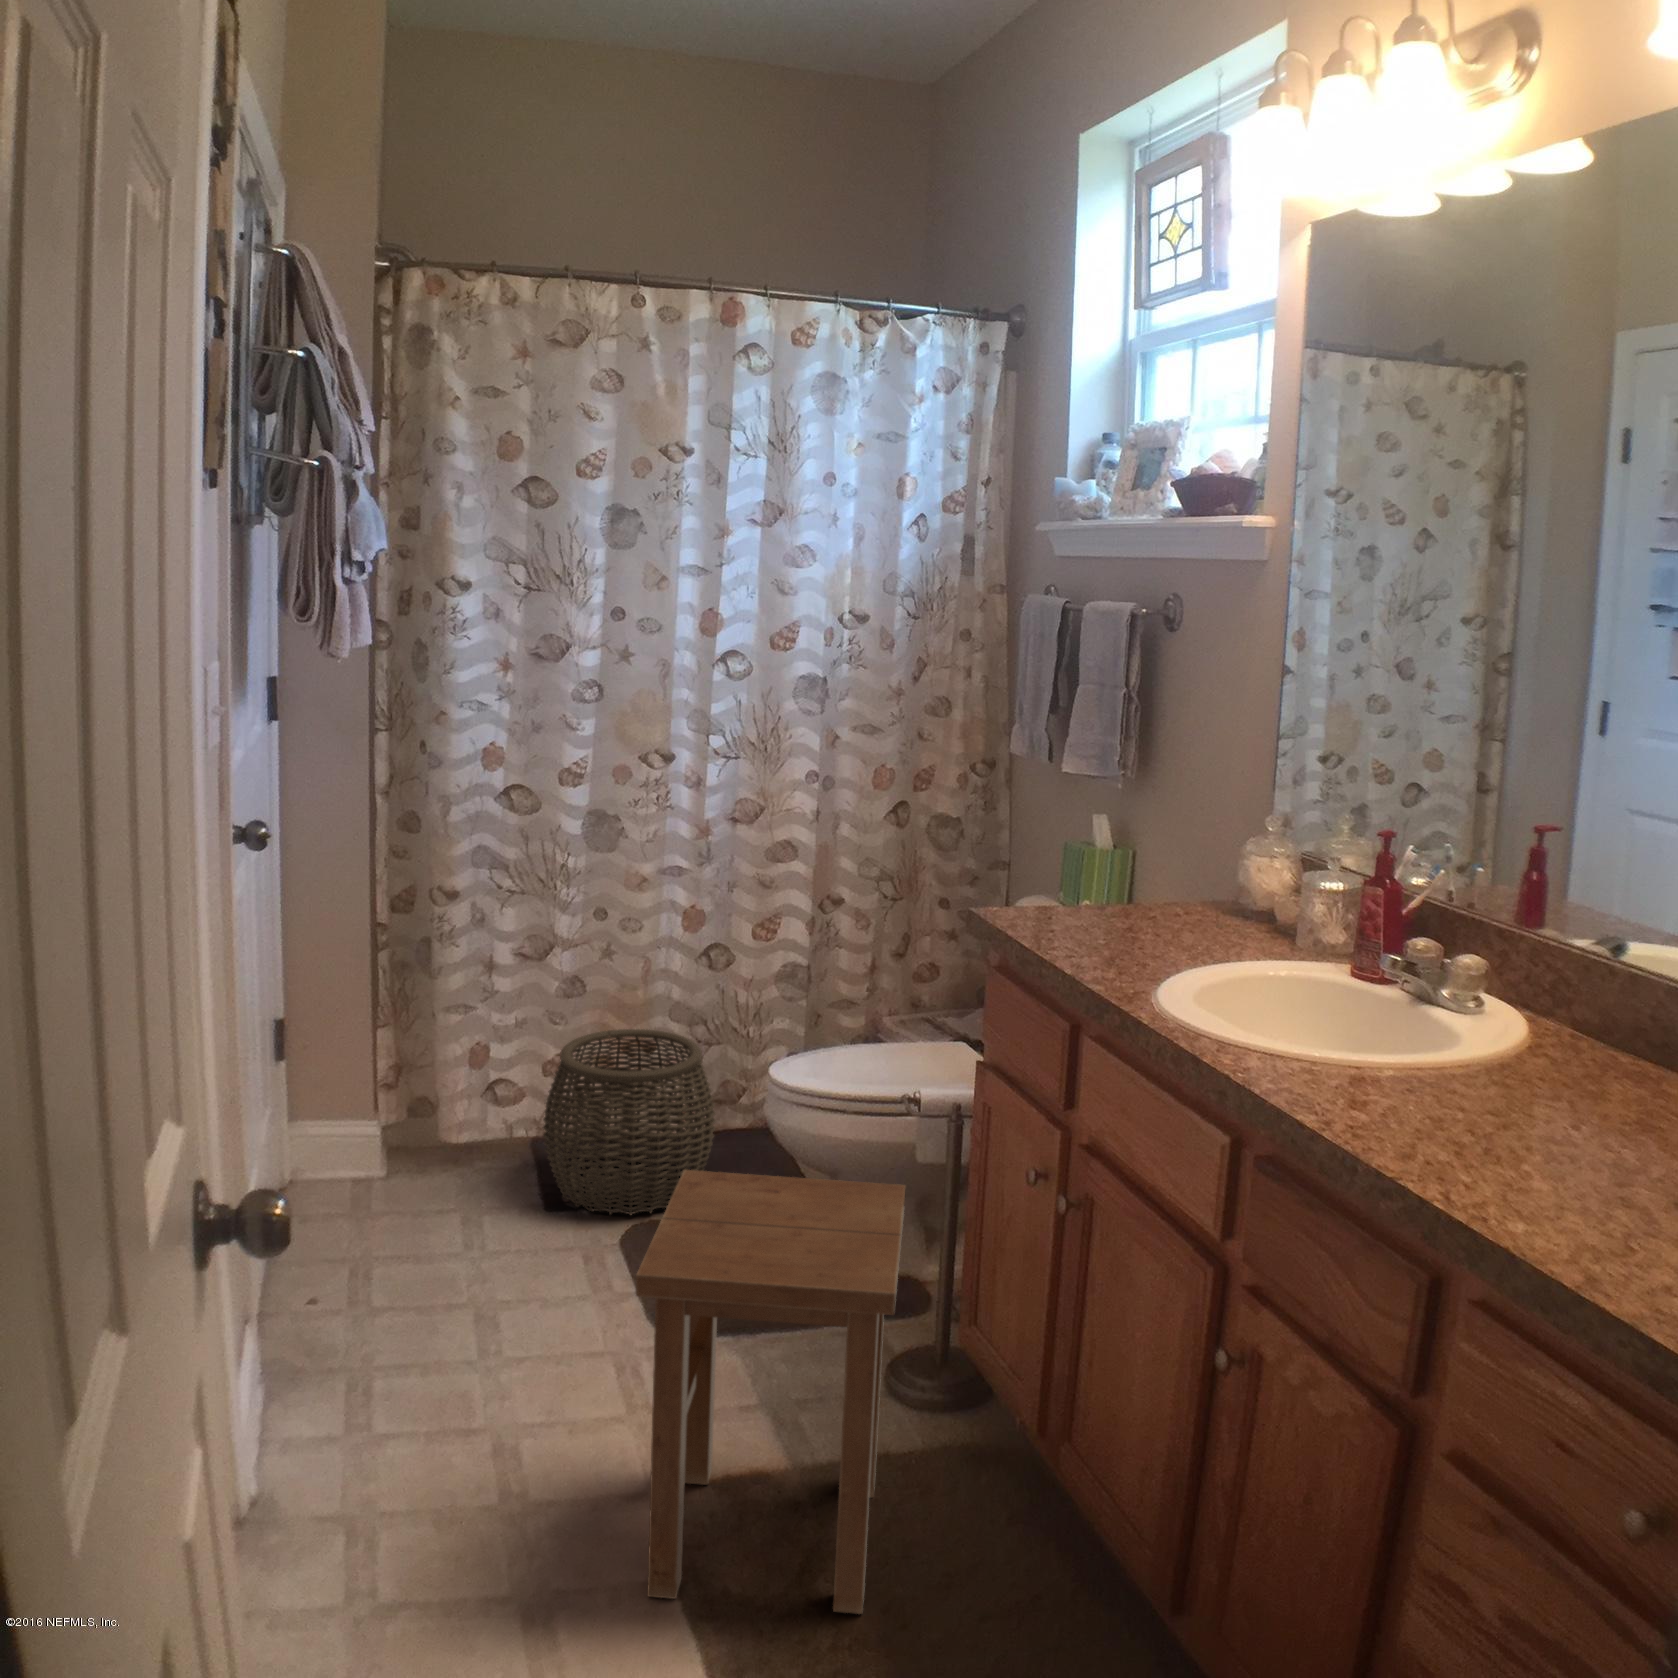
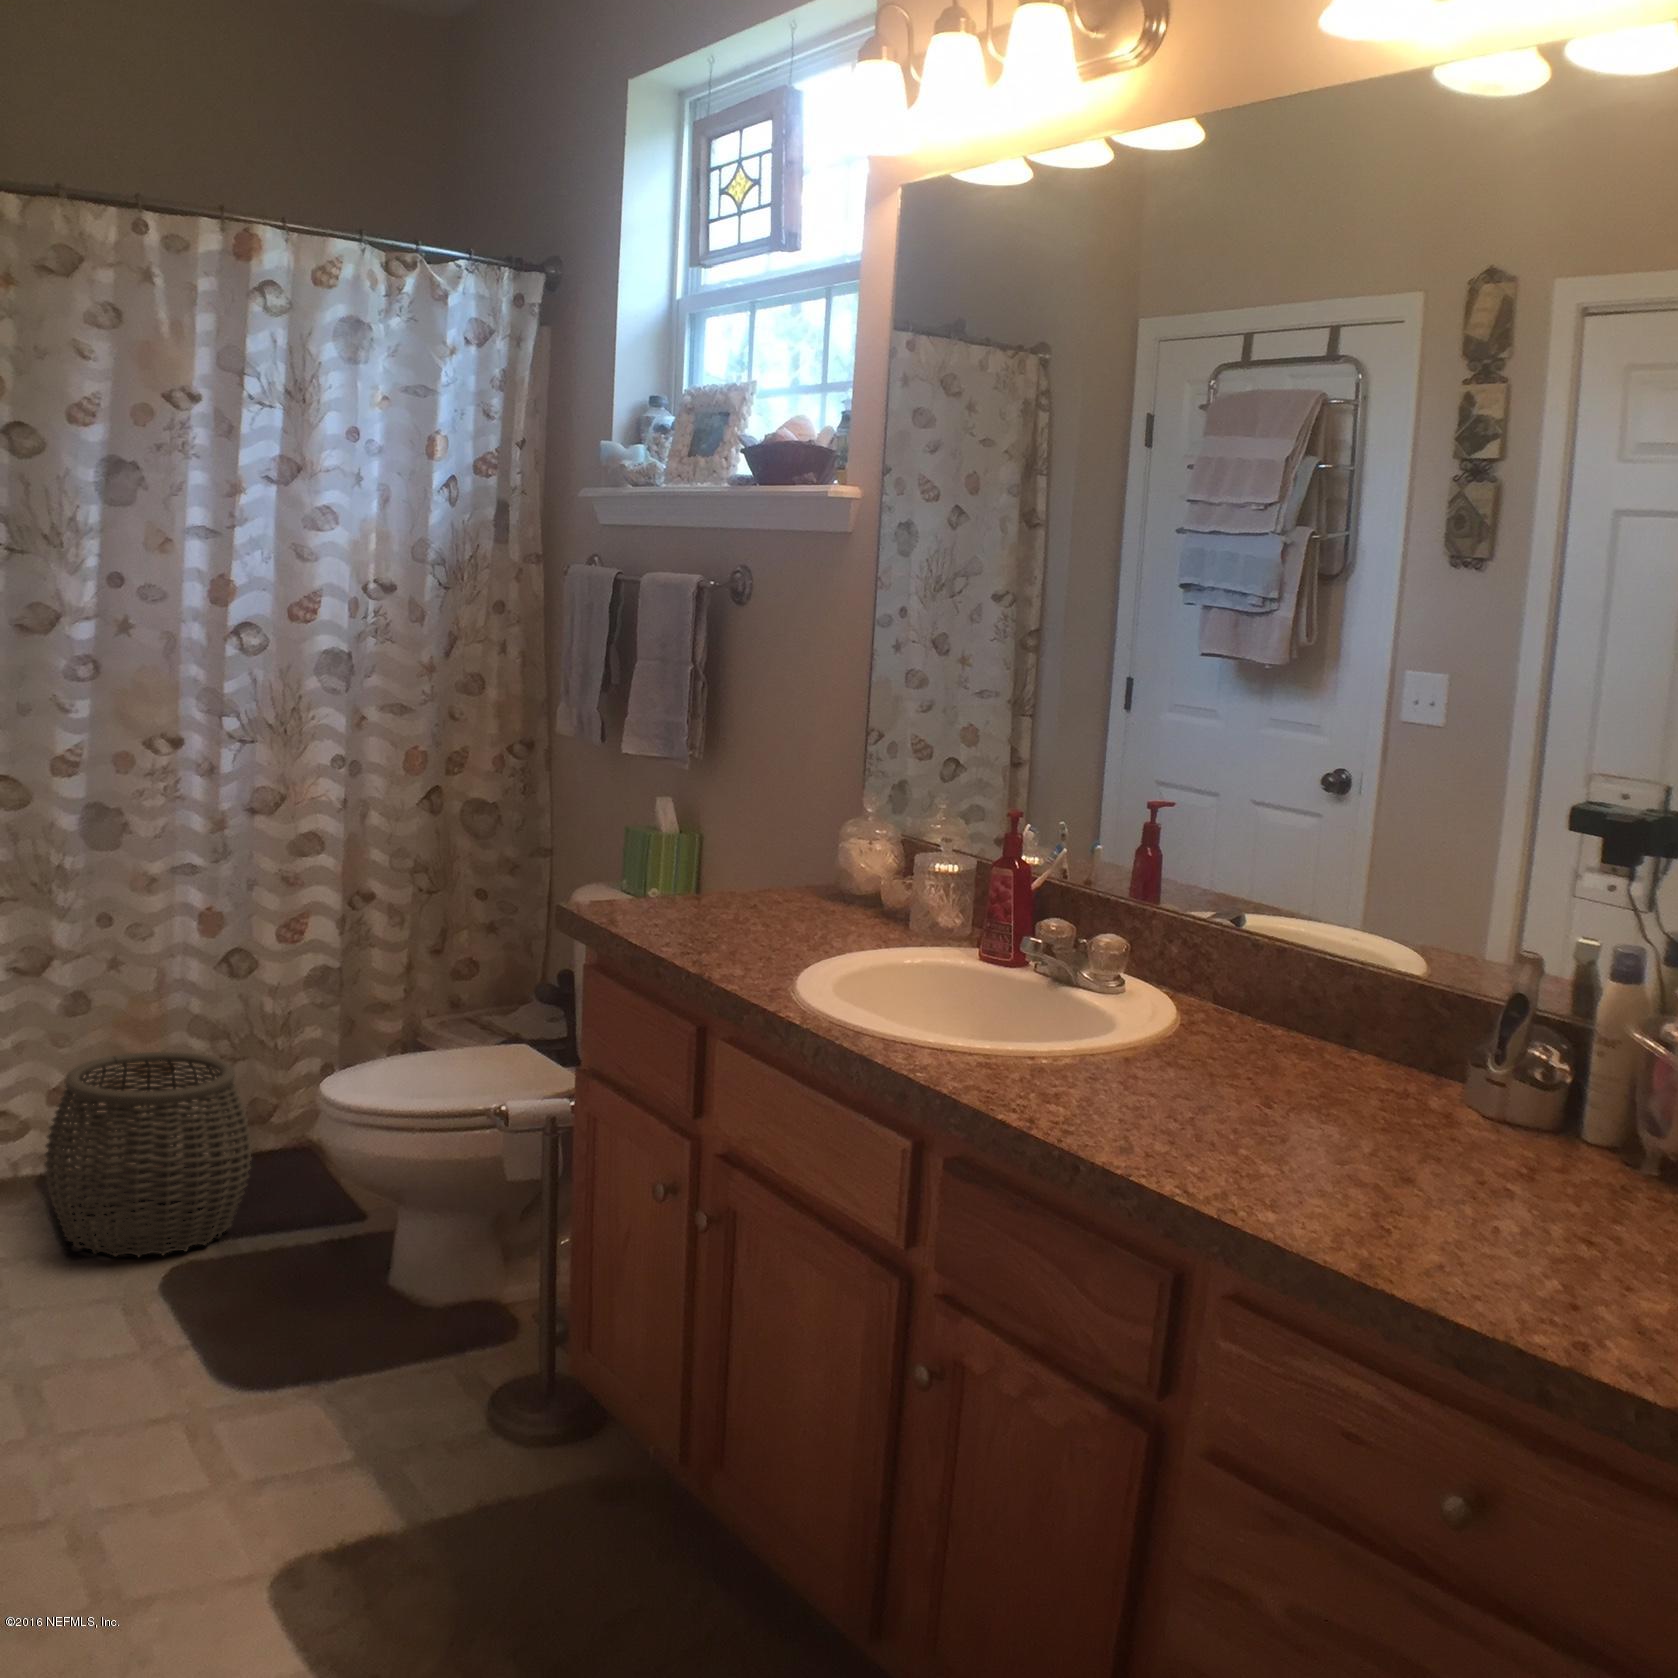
stool: present [636,1170,905,1614] -> none [310,1141,571,1562]

